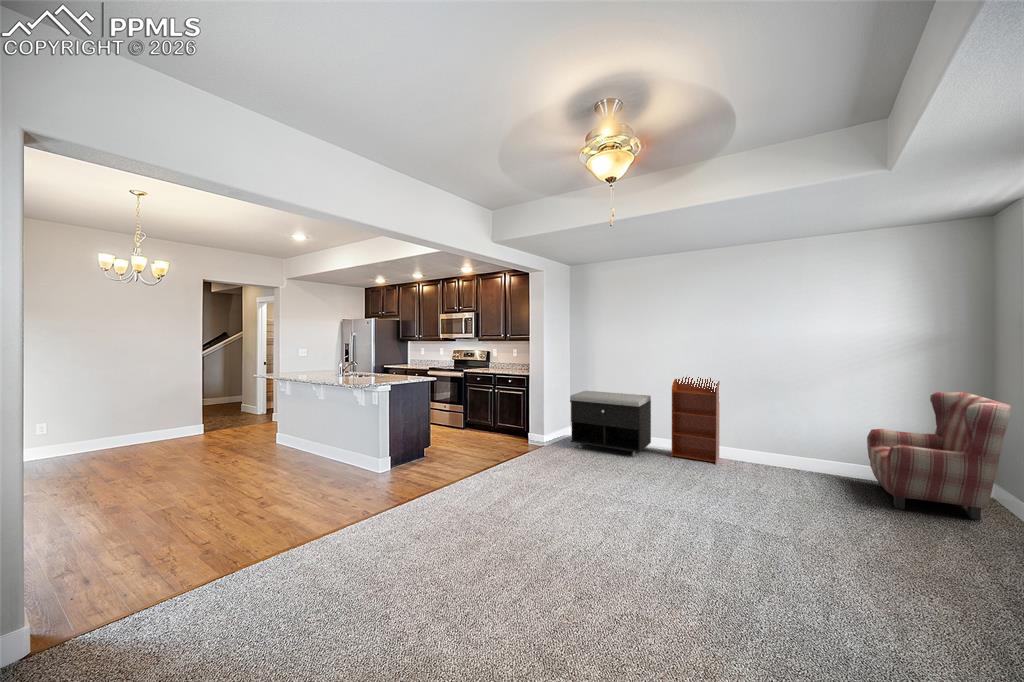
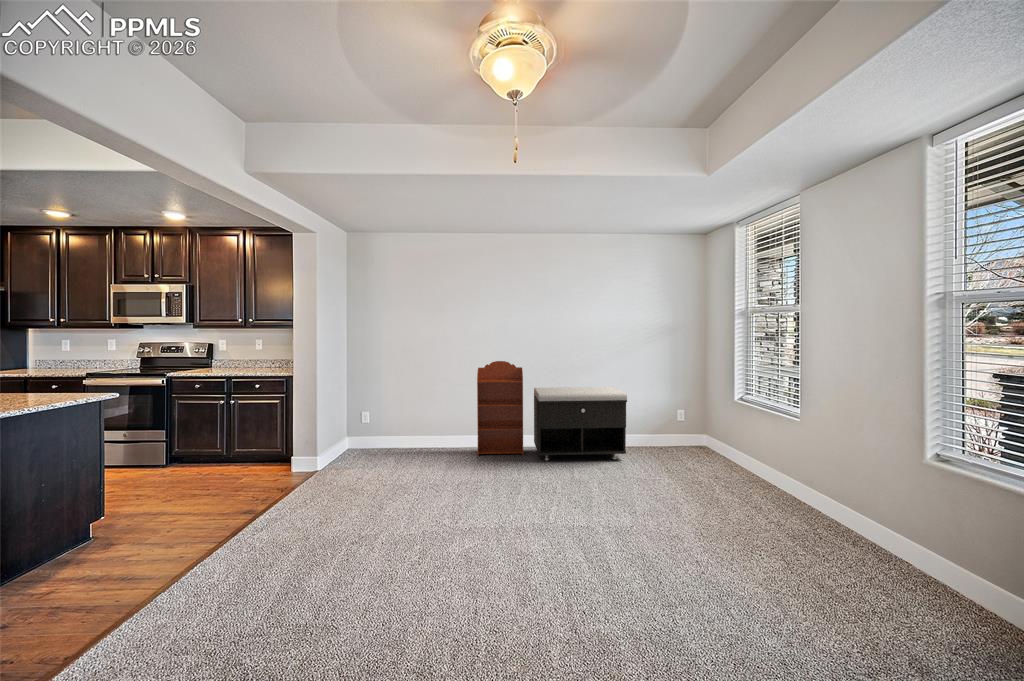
storage bench: present [570,391,651,456] -> present [534,387,627,460]
armchair: present [867,392,1011,520] -> none [641,364,739,467]

